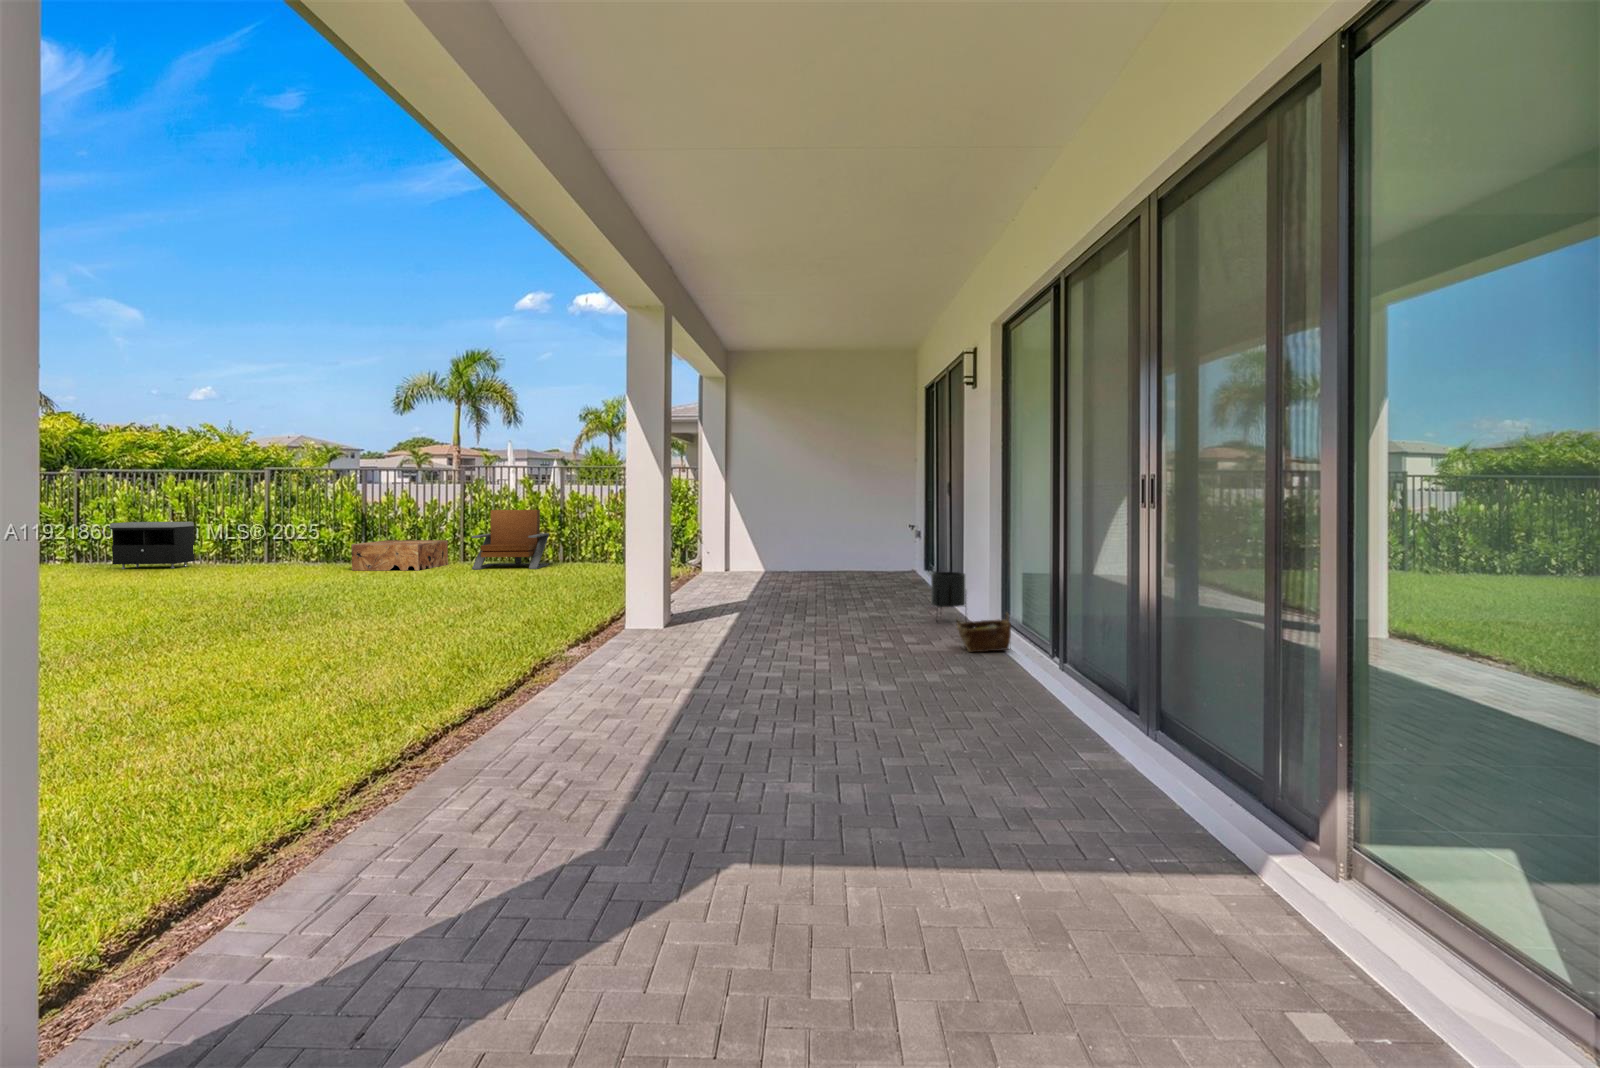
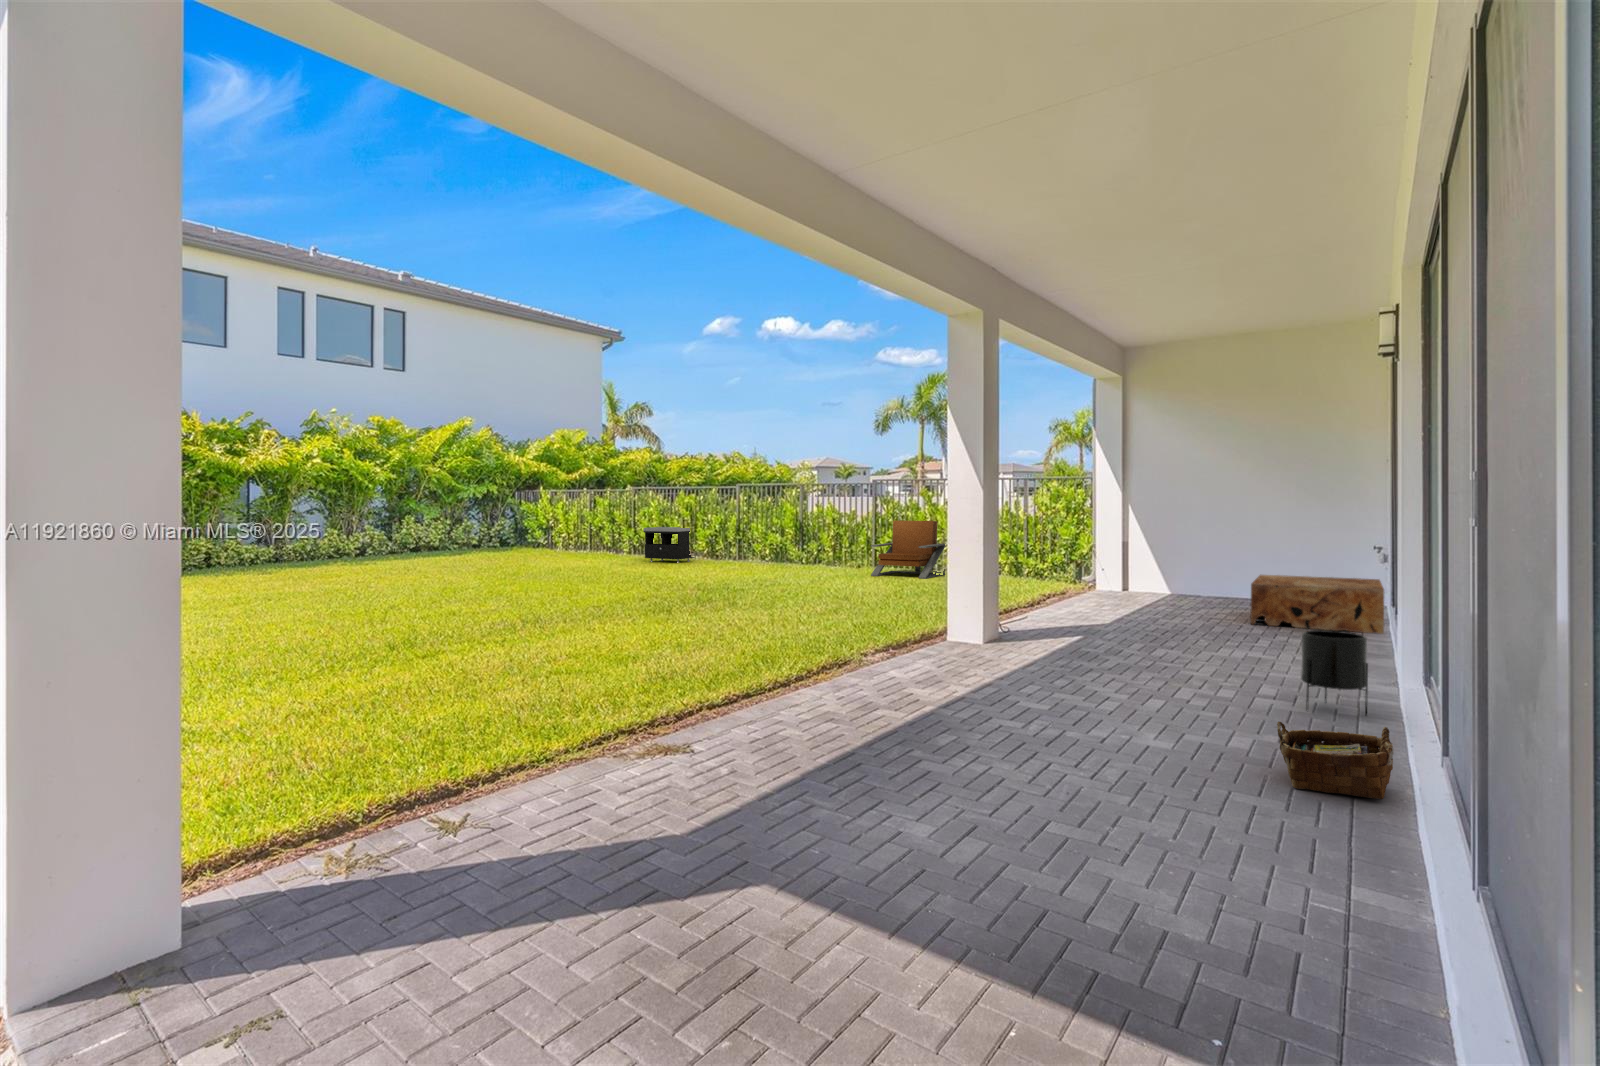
coffee table: present [351,540,448,571] -> present [1250,575,1384,634]

